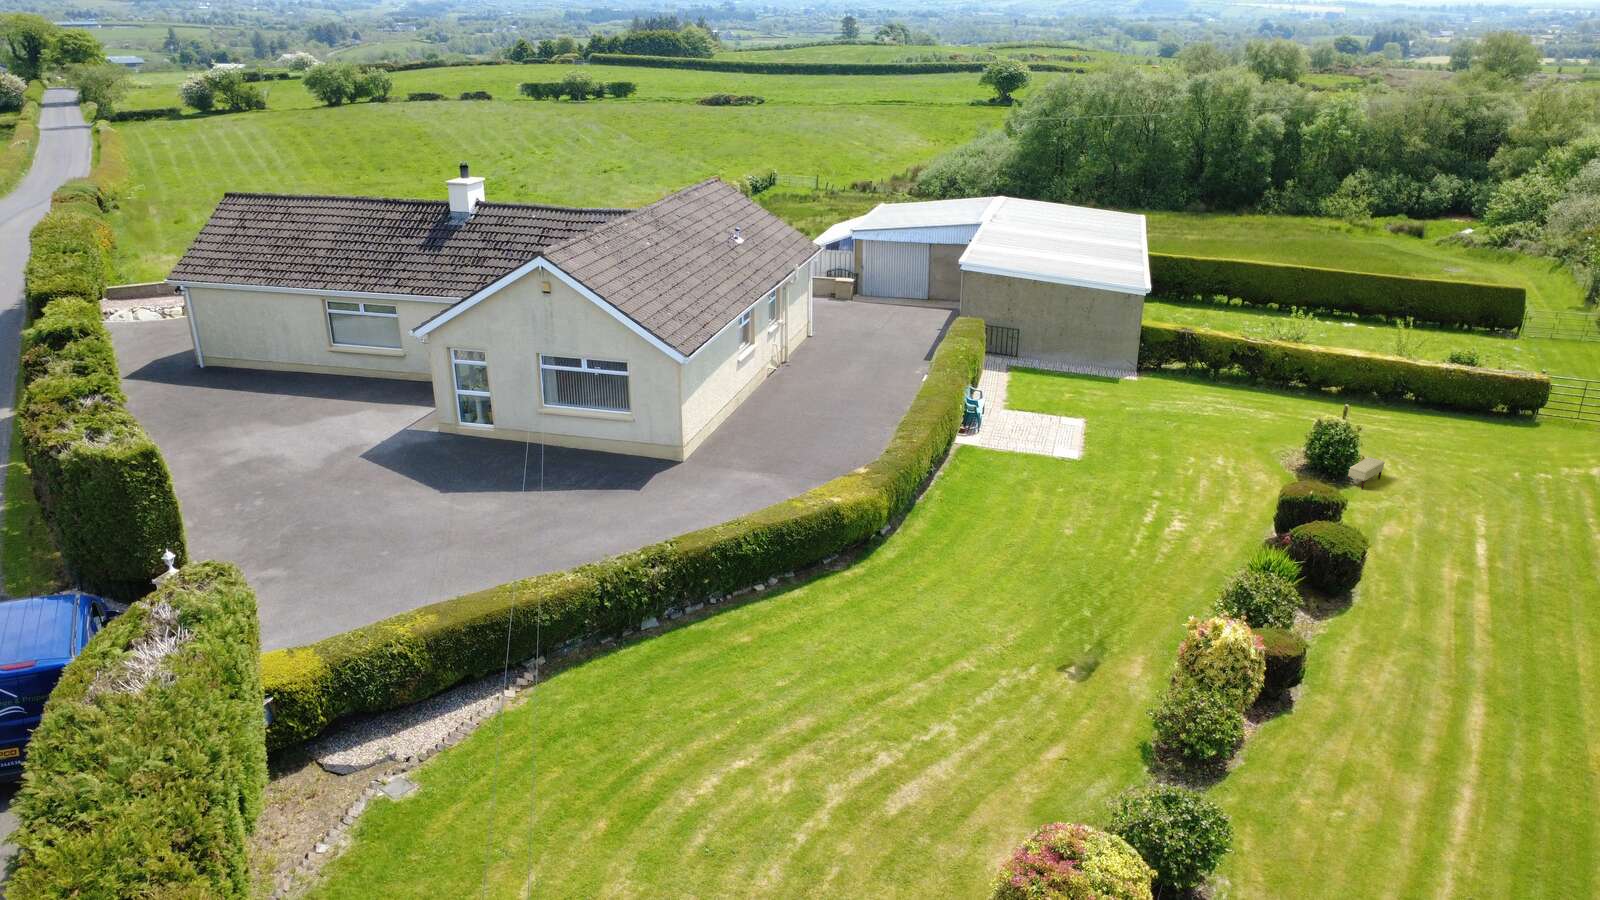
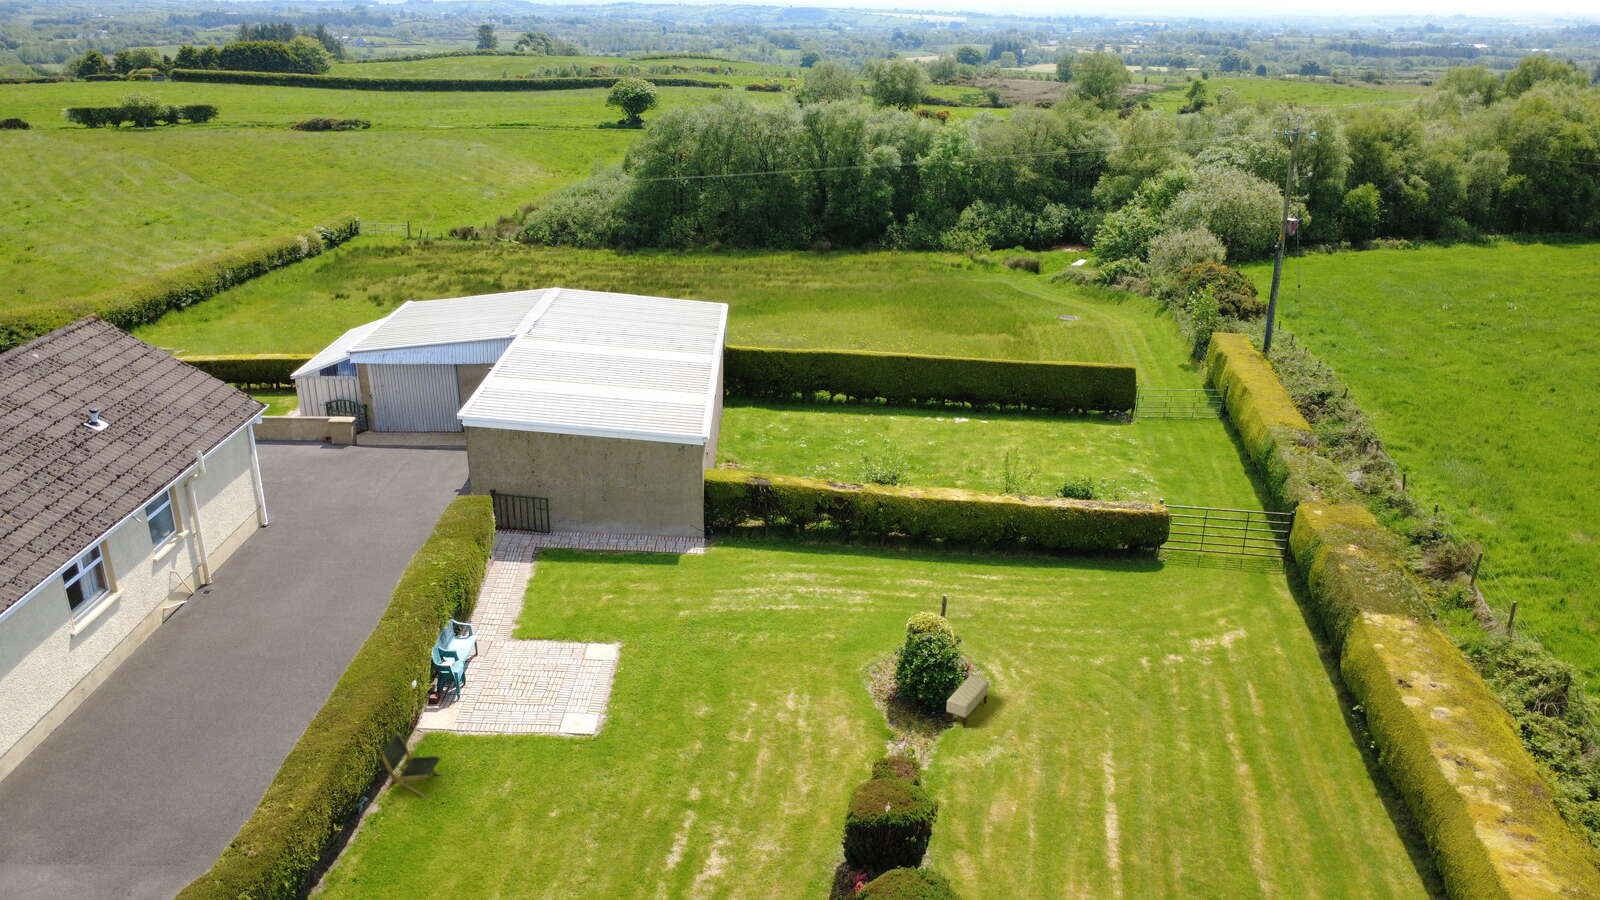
lounge chair: none [943,431,980,473] -> present [381,732,441,798]

